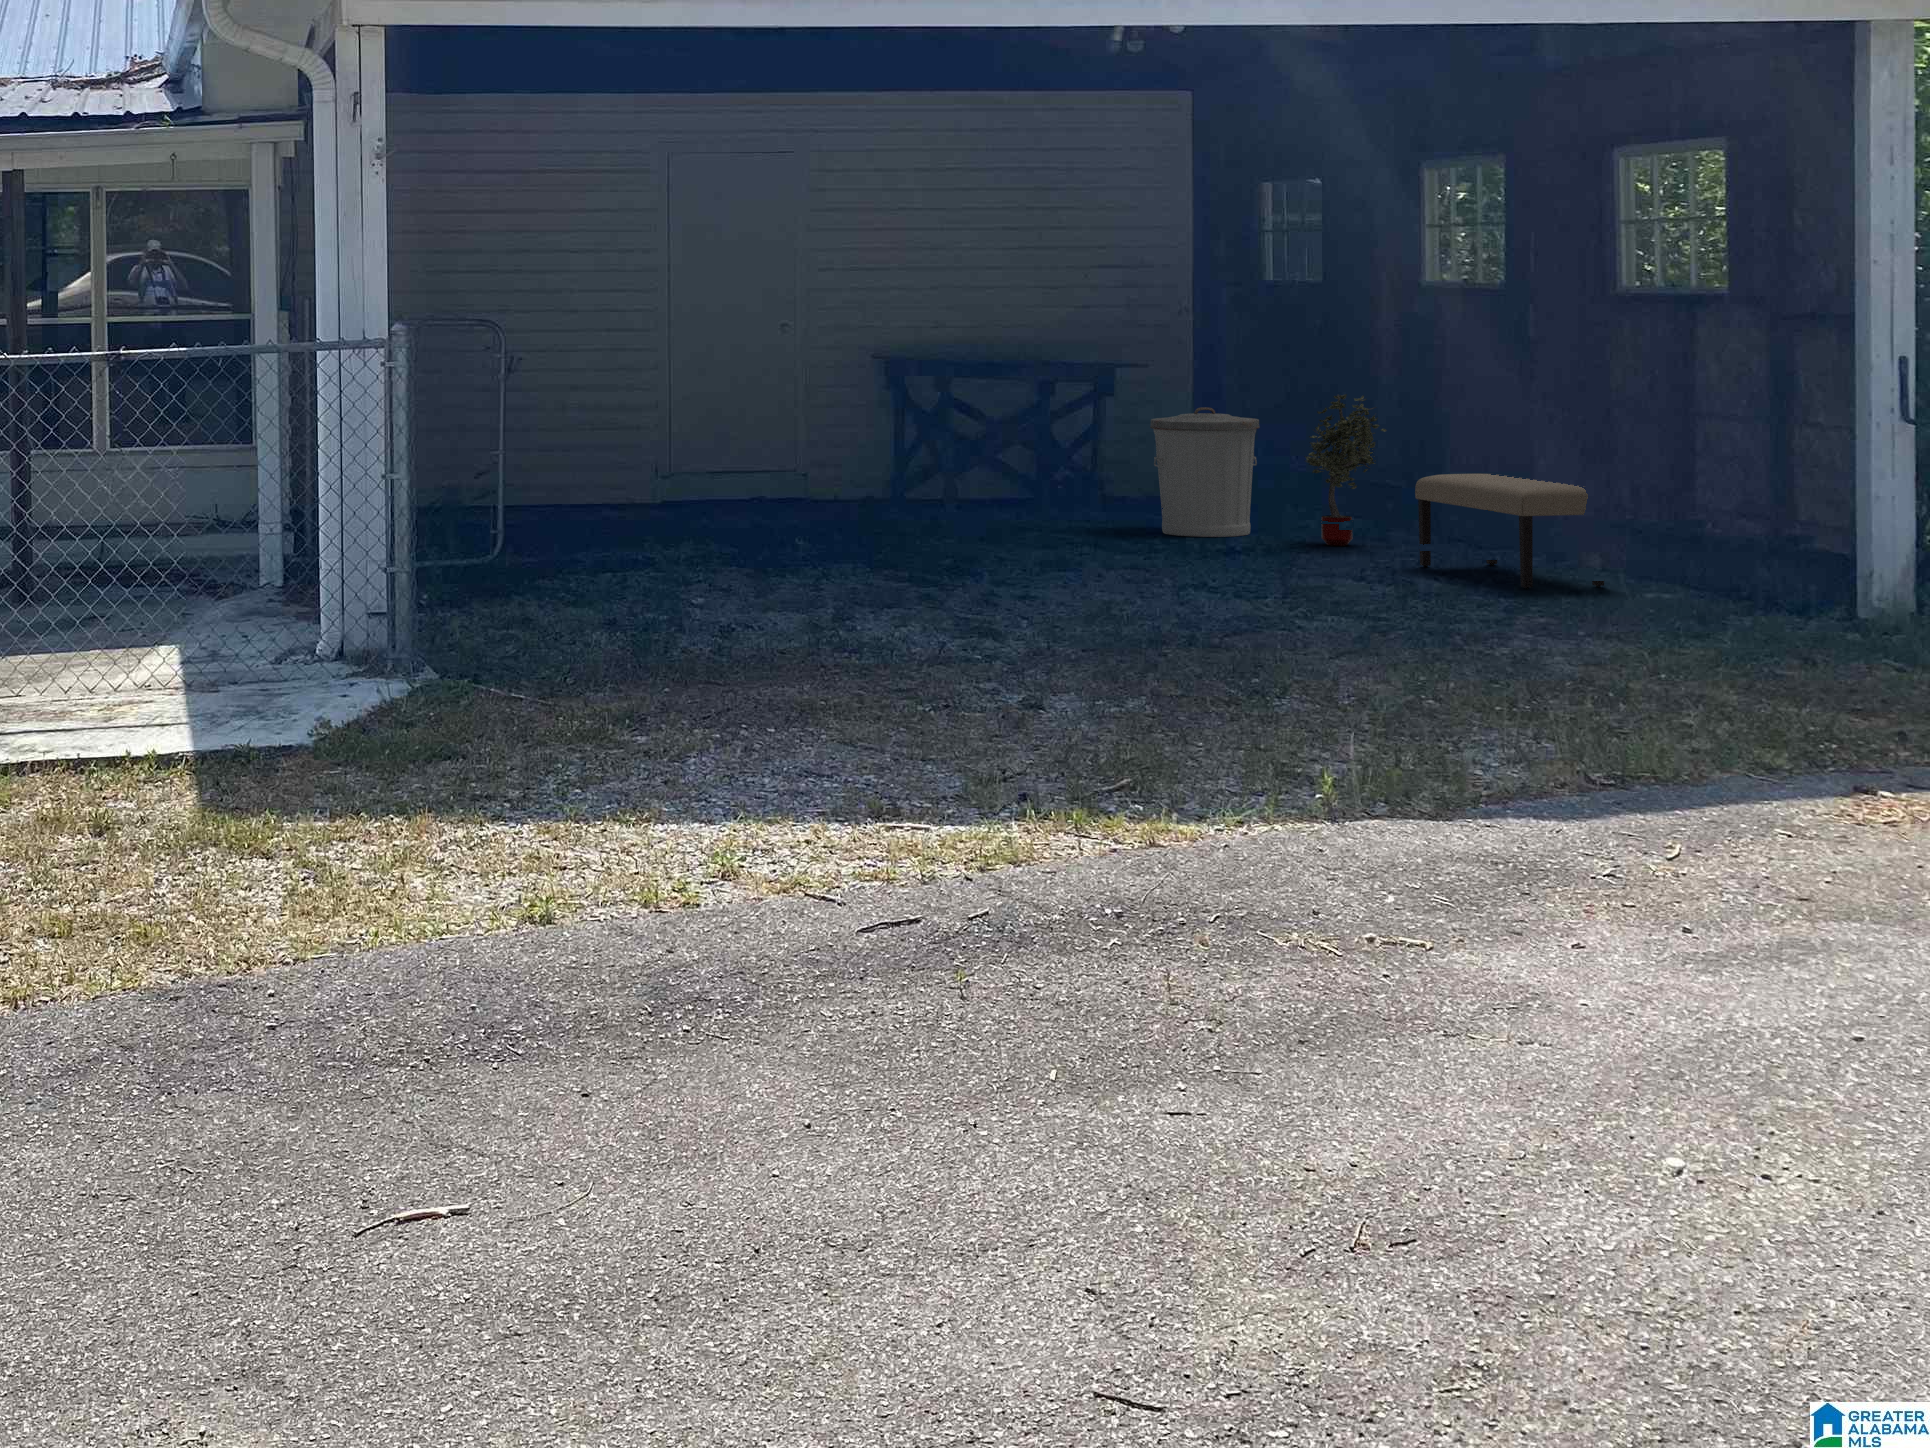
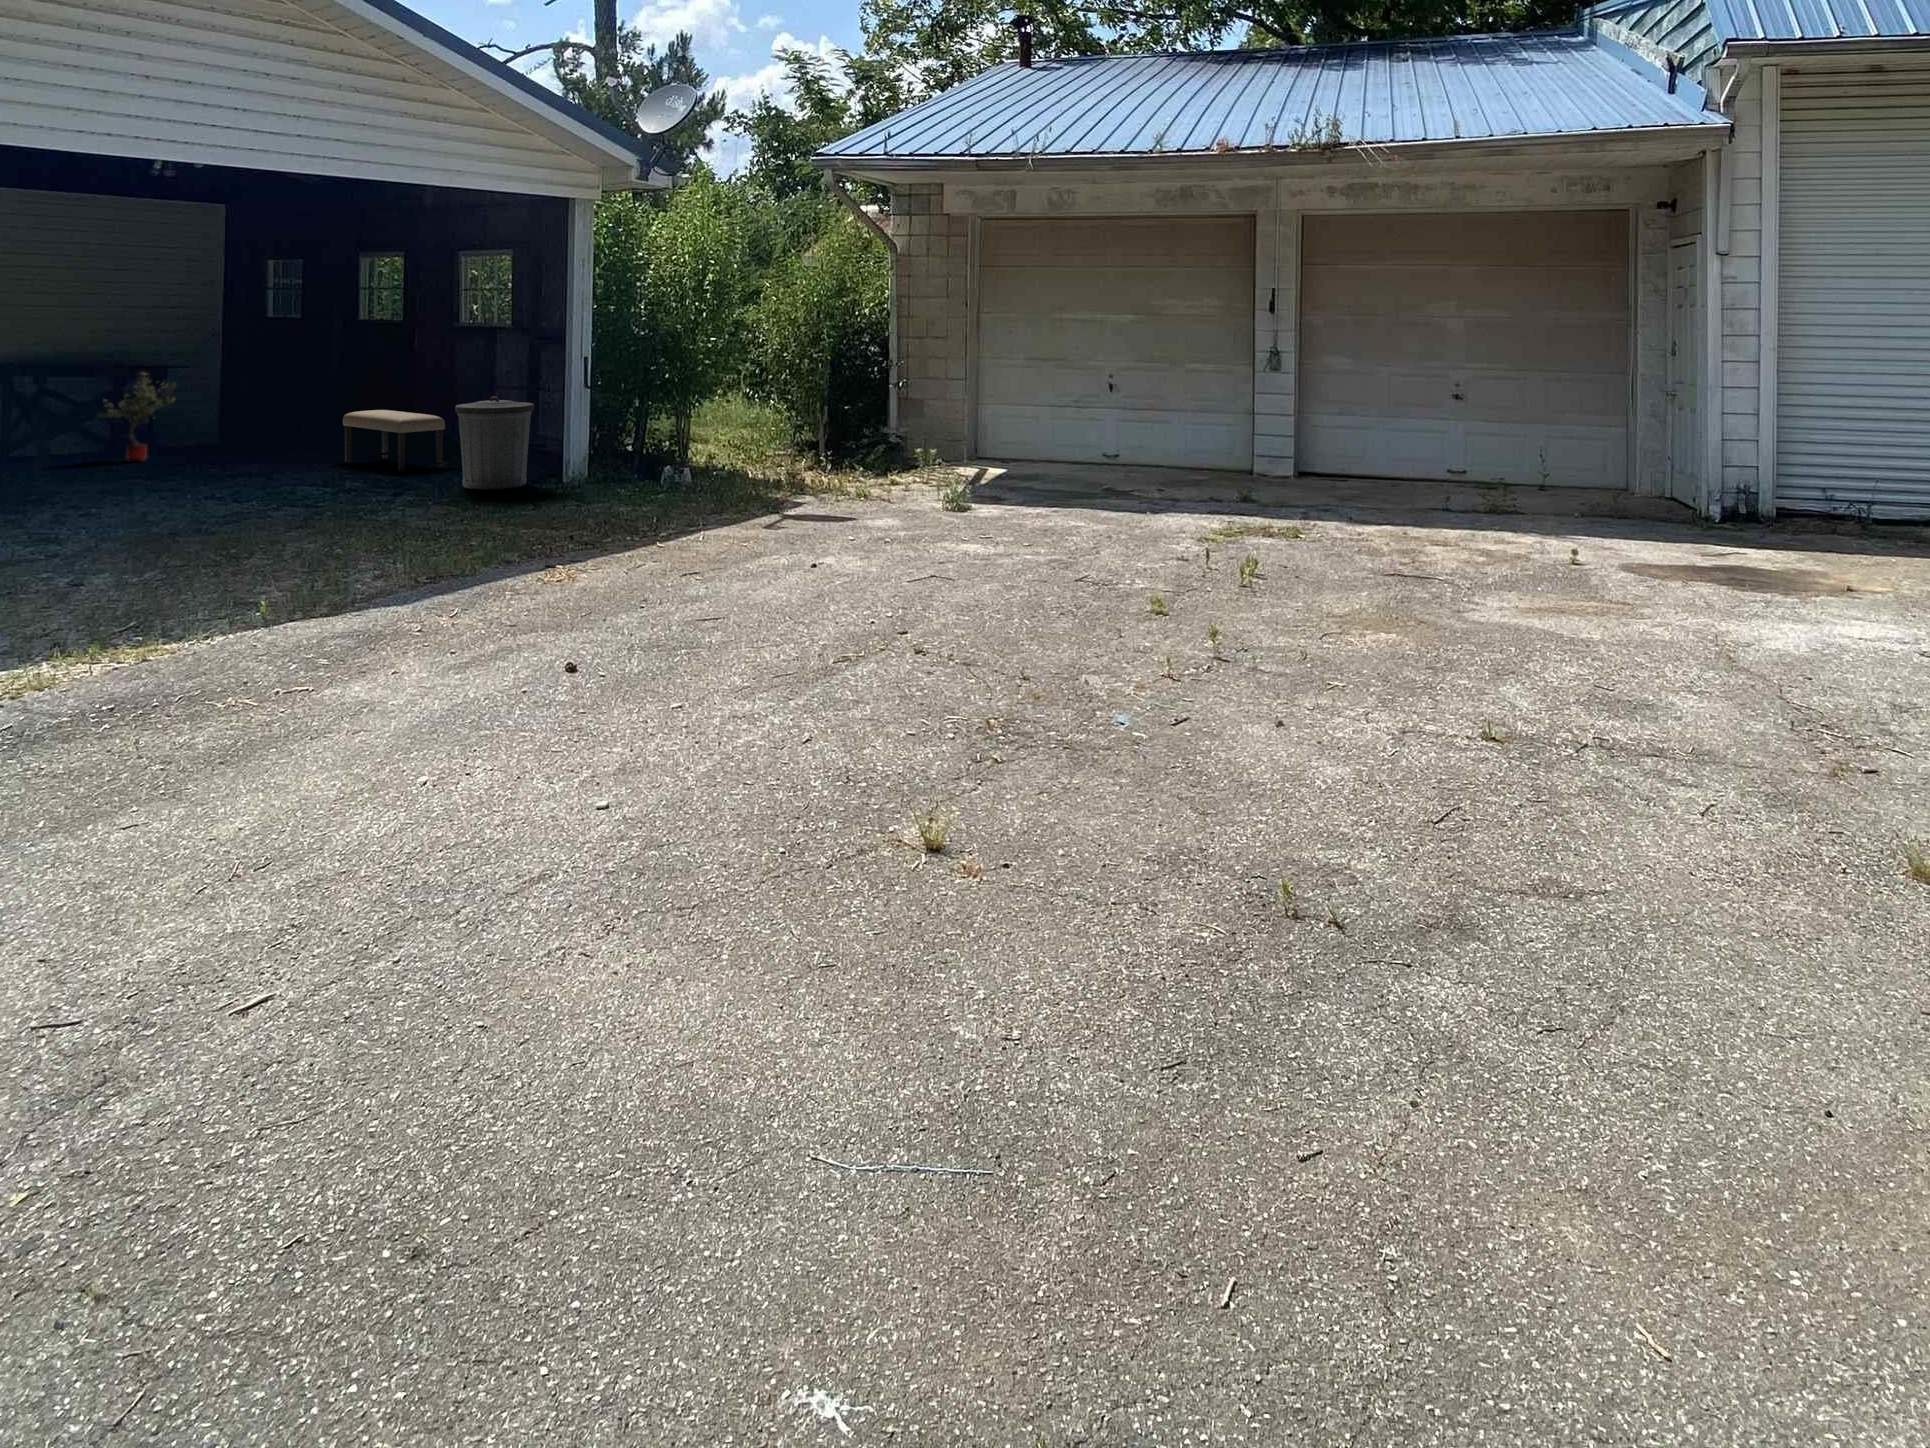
potted tree: present [1305,394,1386,546] -> present [98,373,176,462]
trash can: present [1150,407,1260,537] -> present [455,396,534,489]

